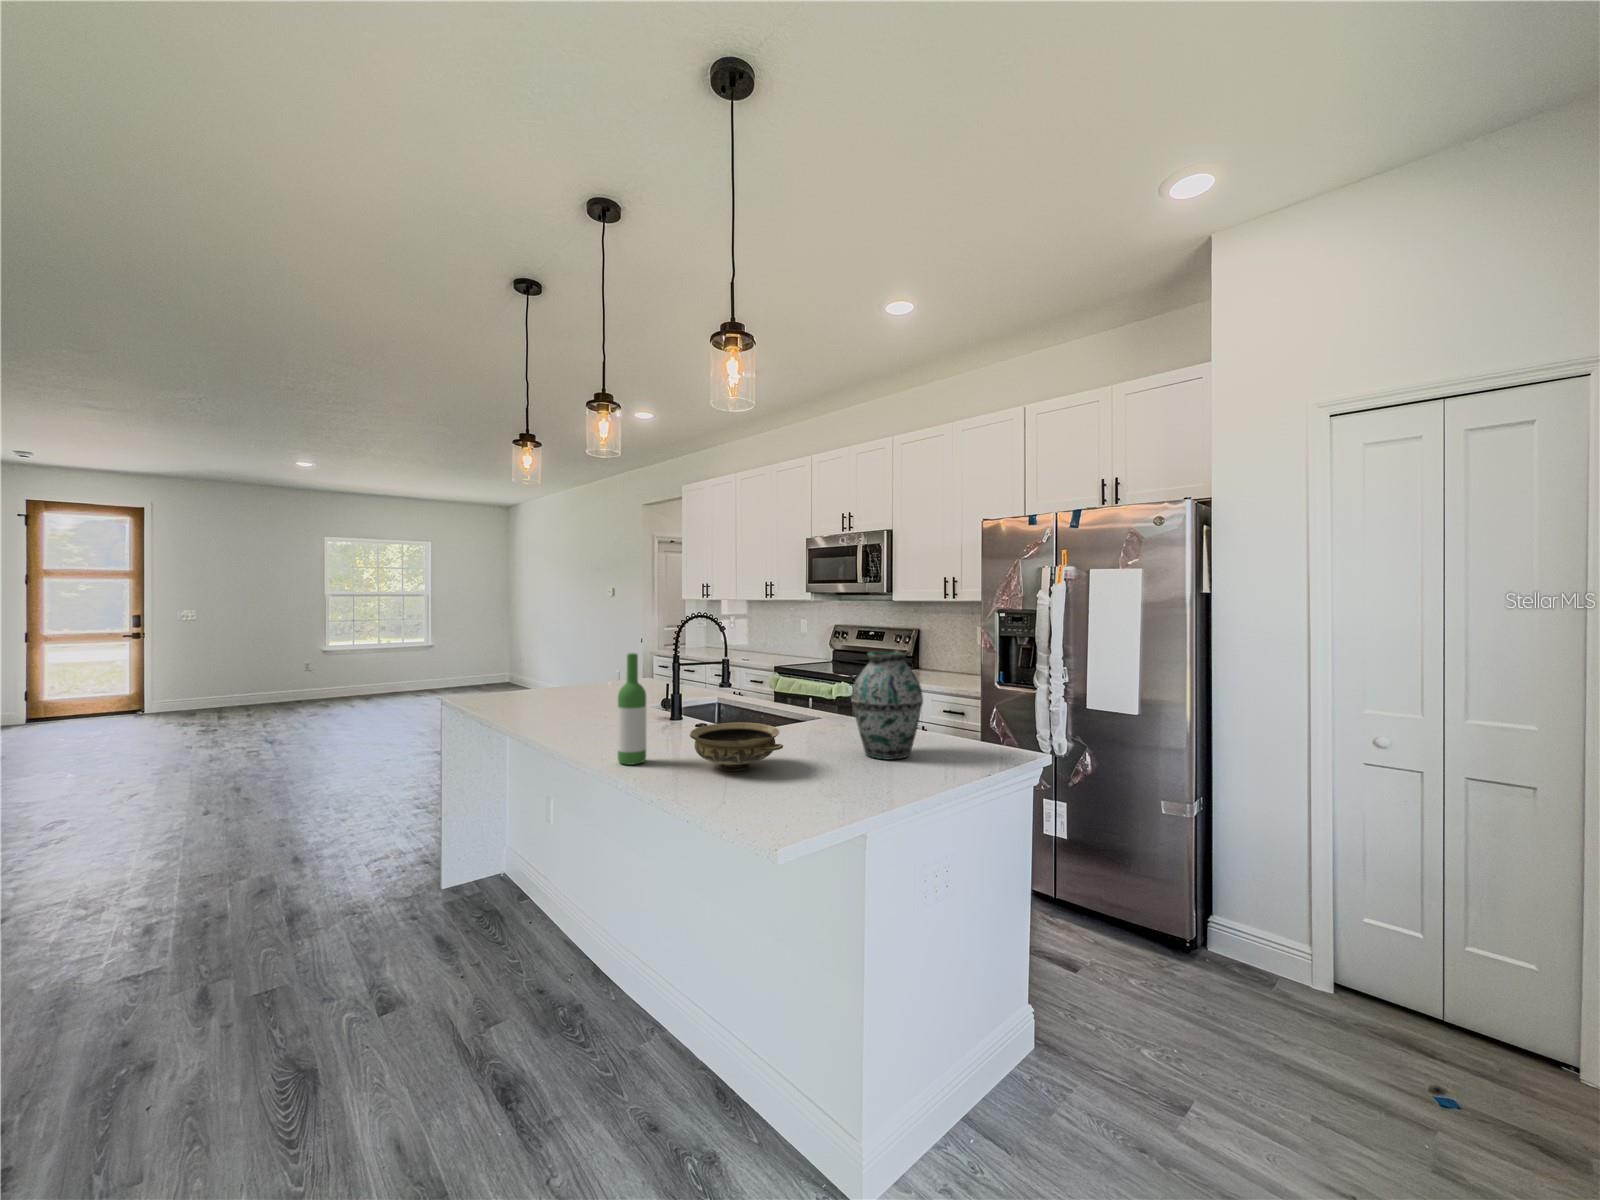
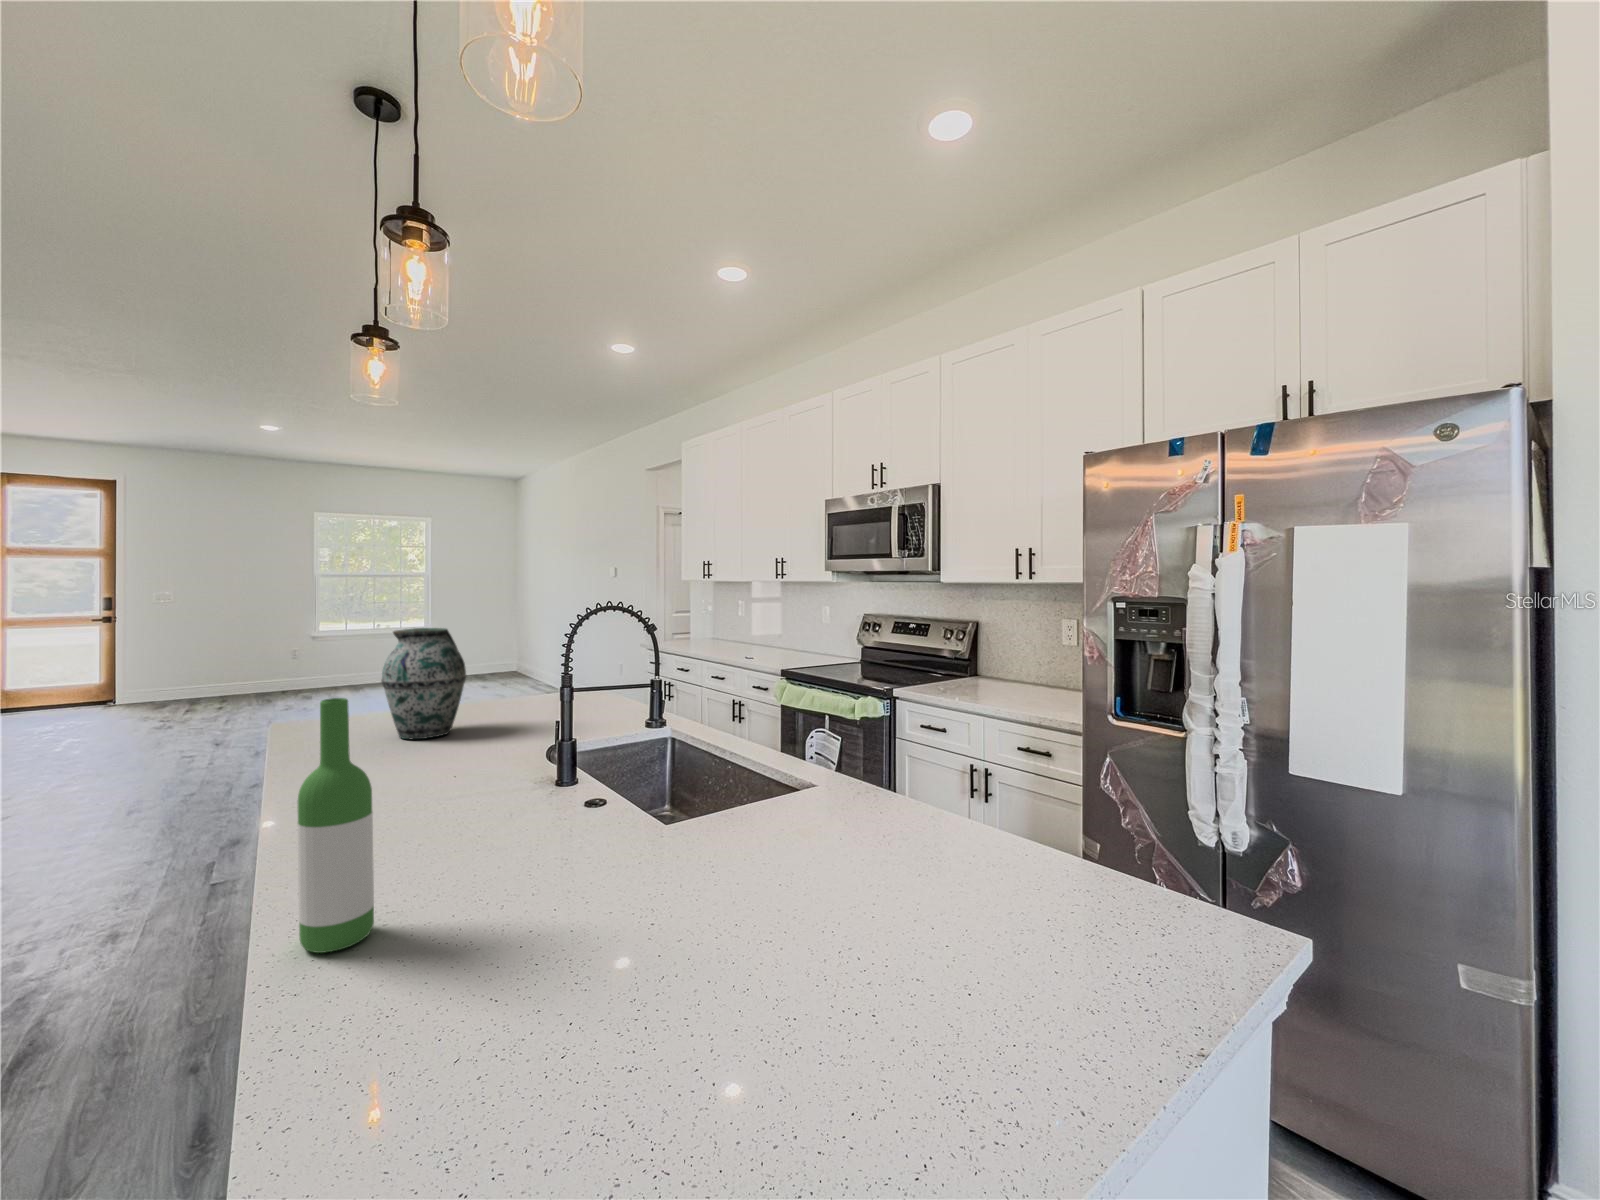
vase: present [851,652,923,760] -> present [381,628,466,739]
ceramic bowl: present [690,722,783,771] -> none [429,847,654,992]

